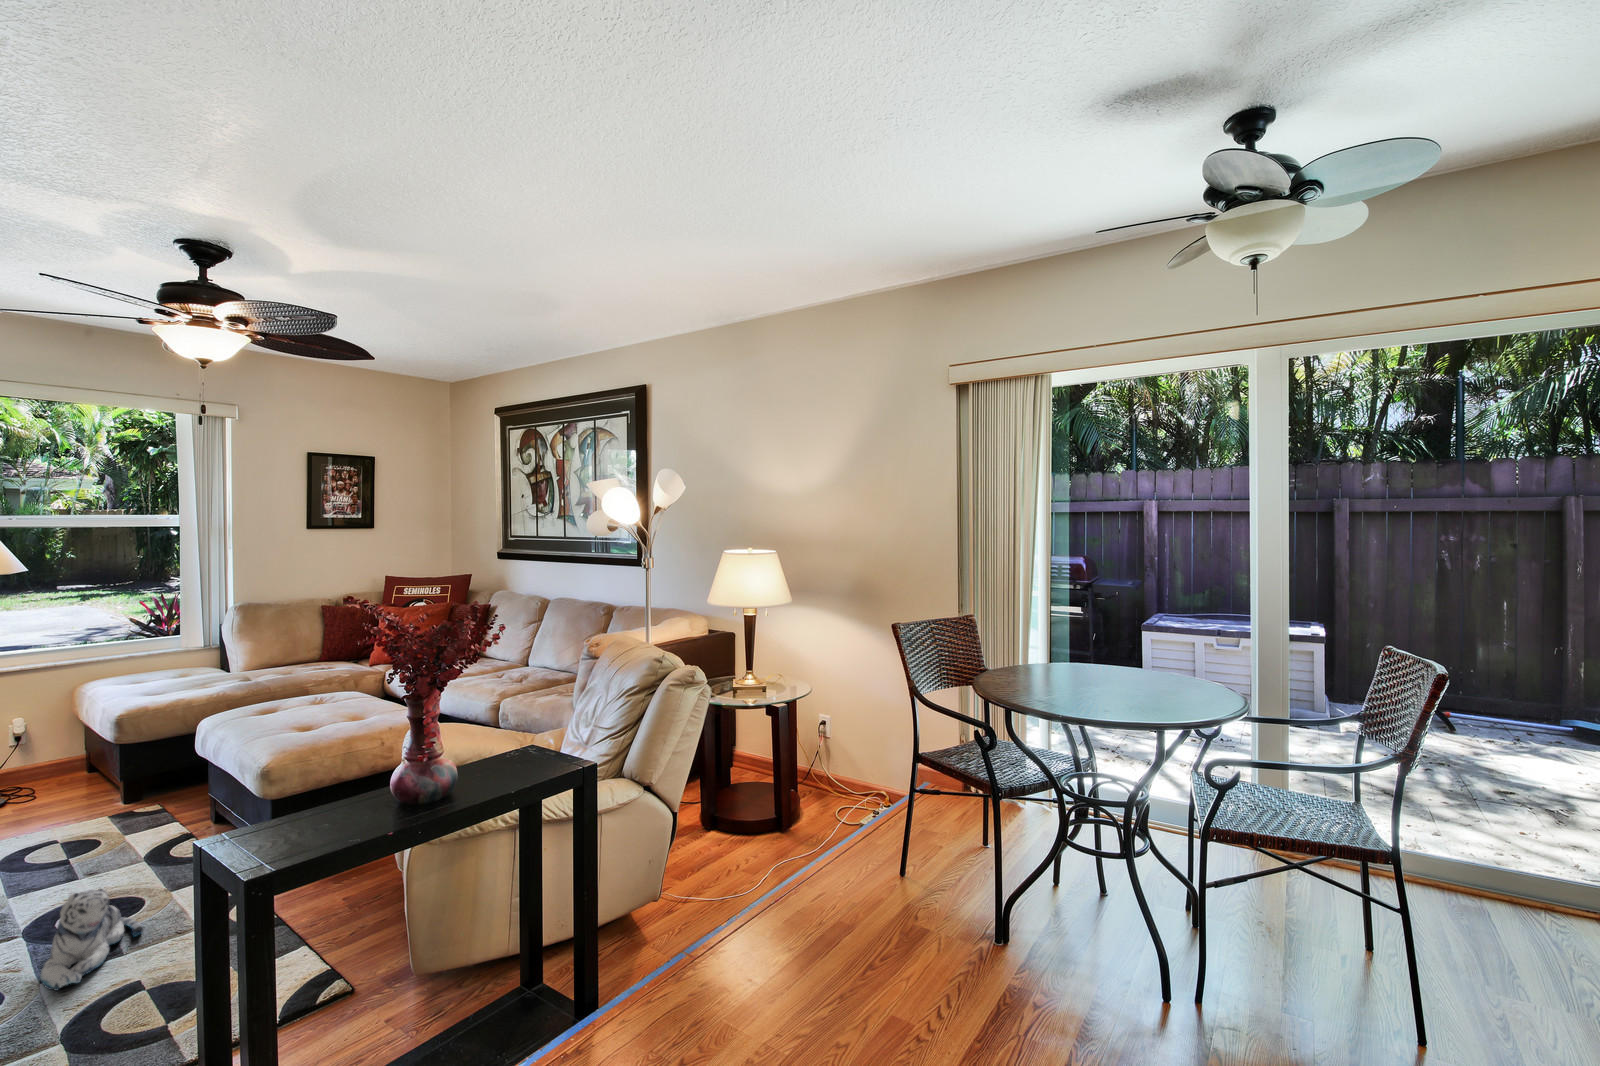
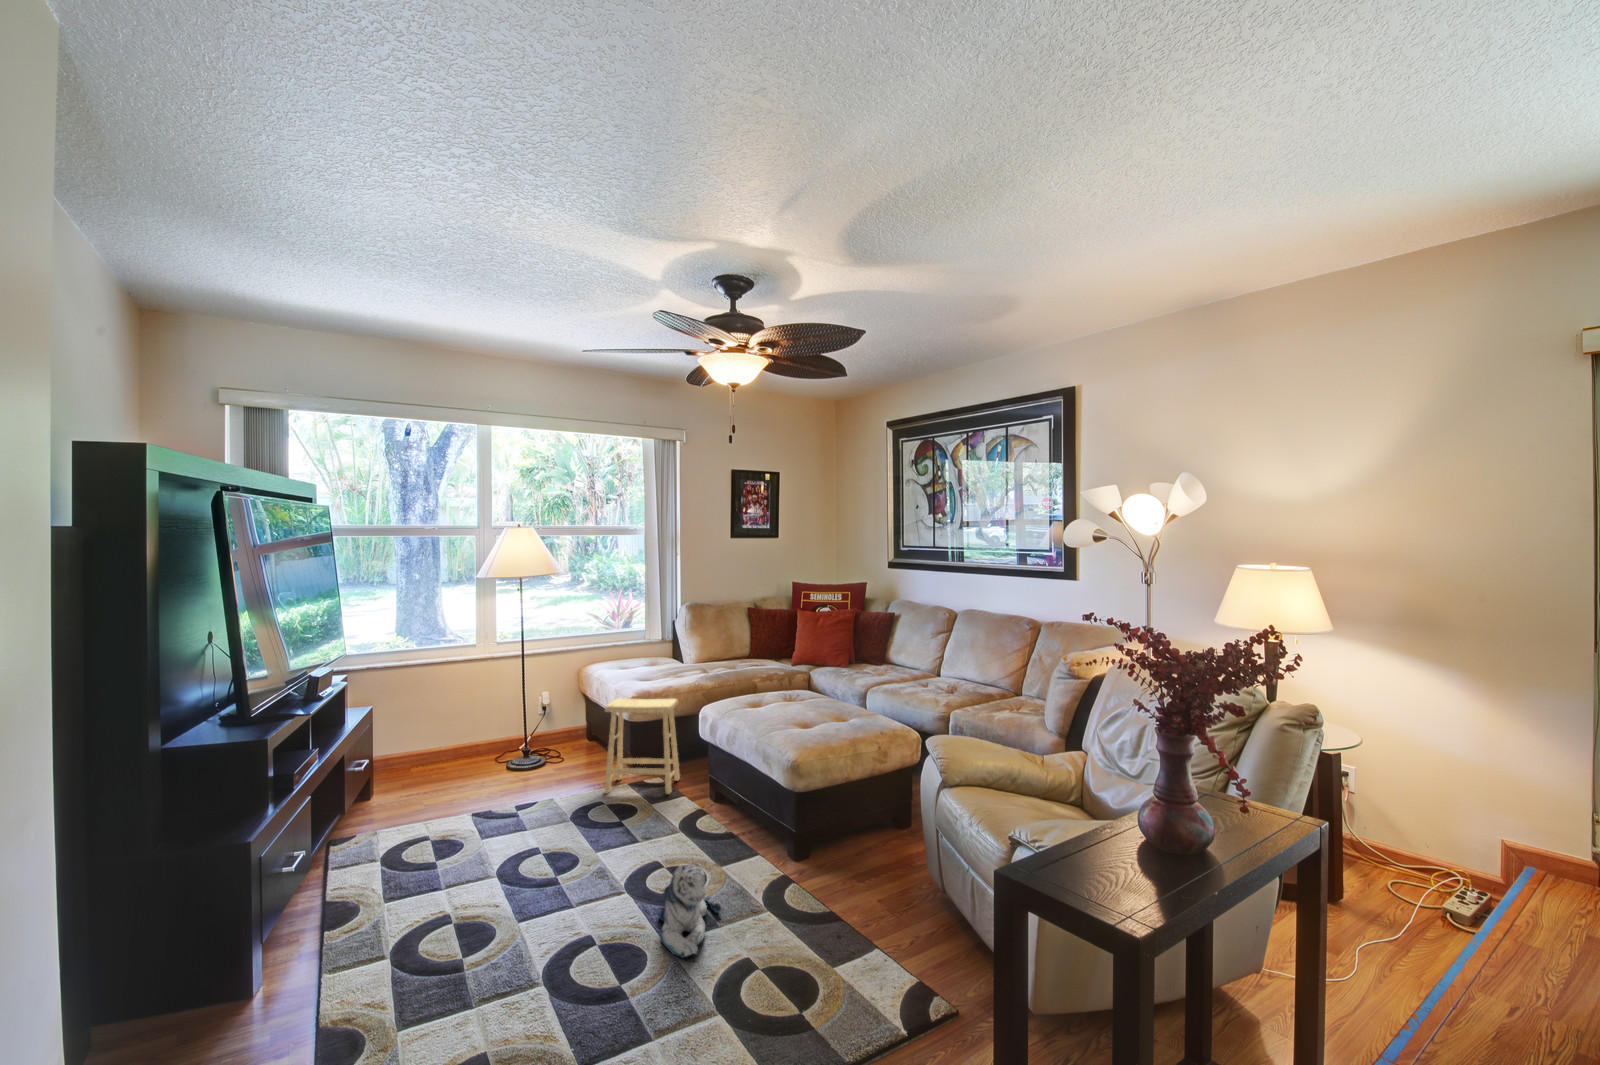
footstool: none [67,714,187,832] -> present [605,698,680,794]

